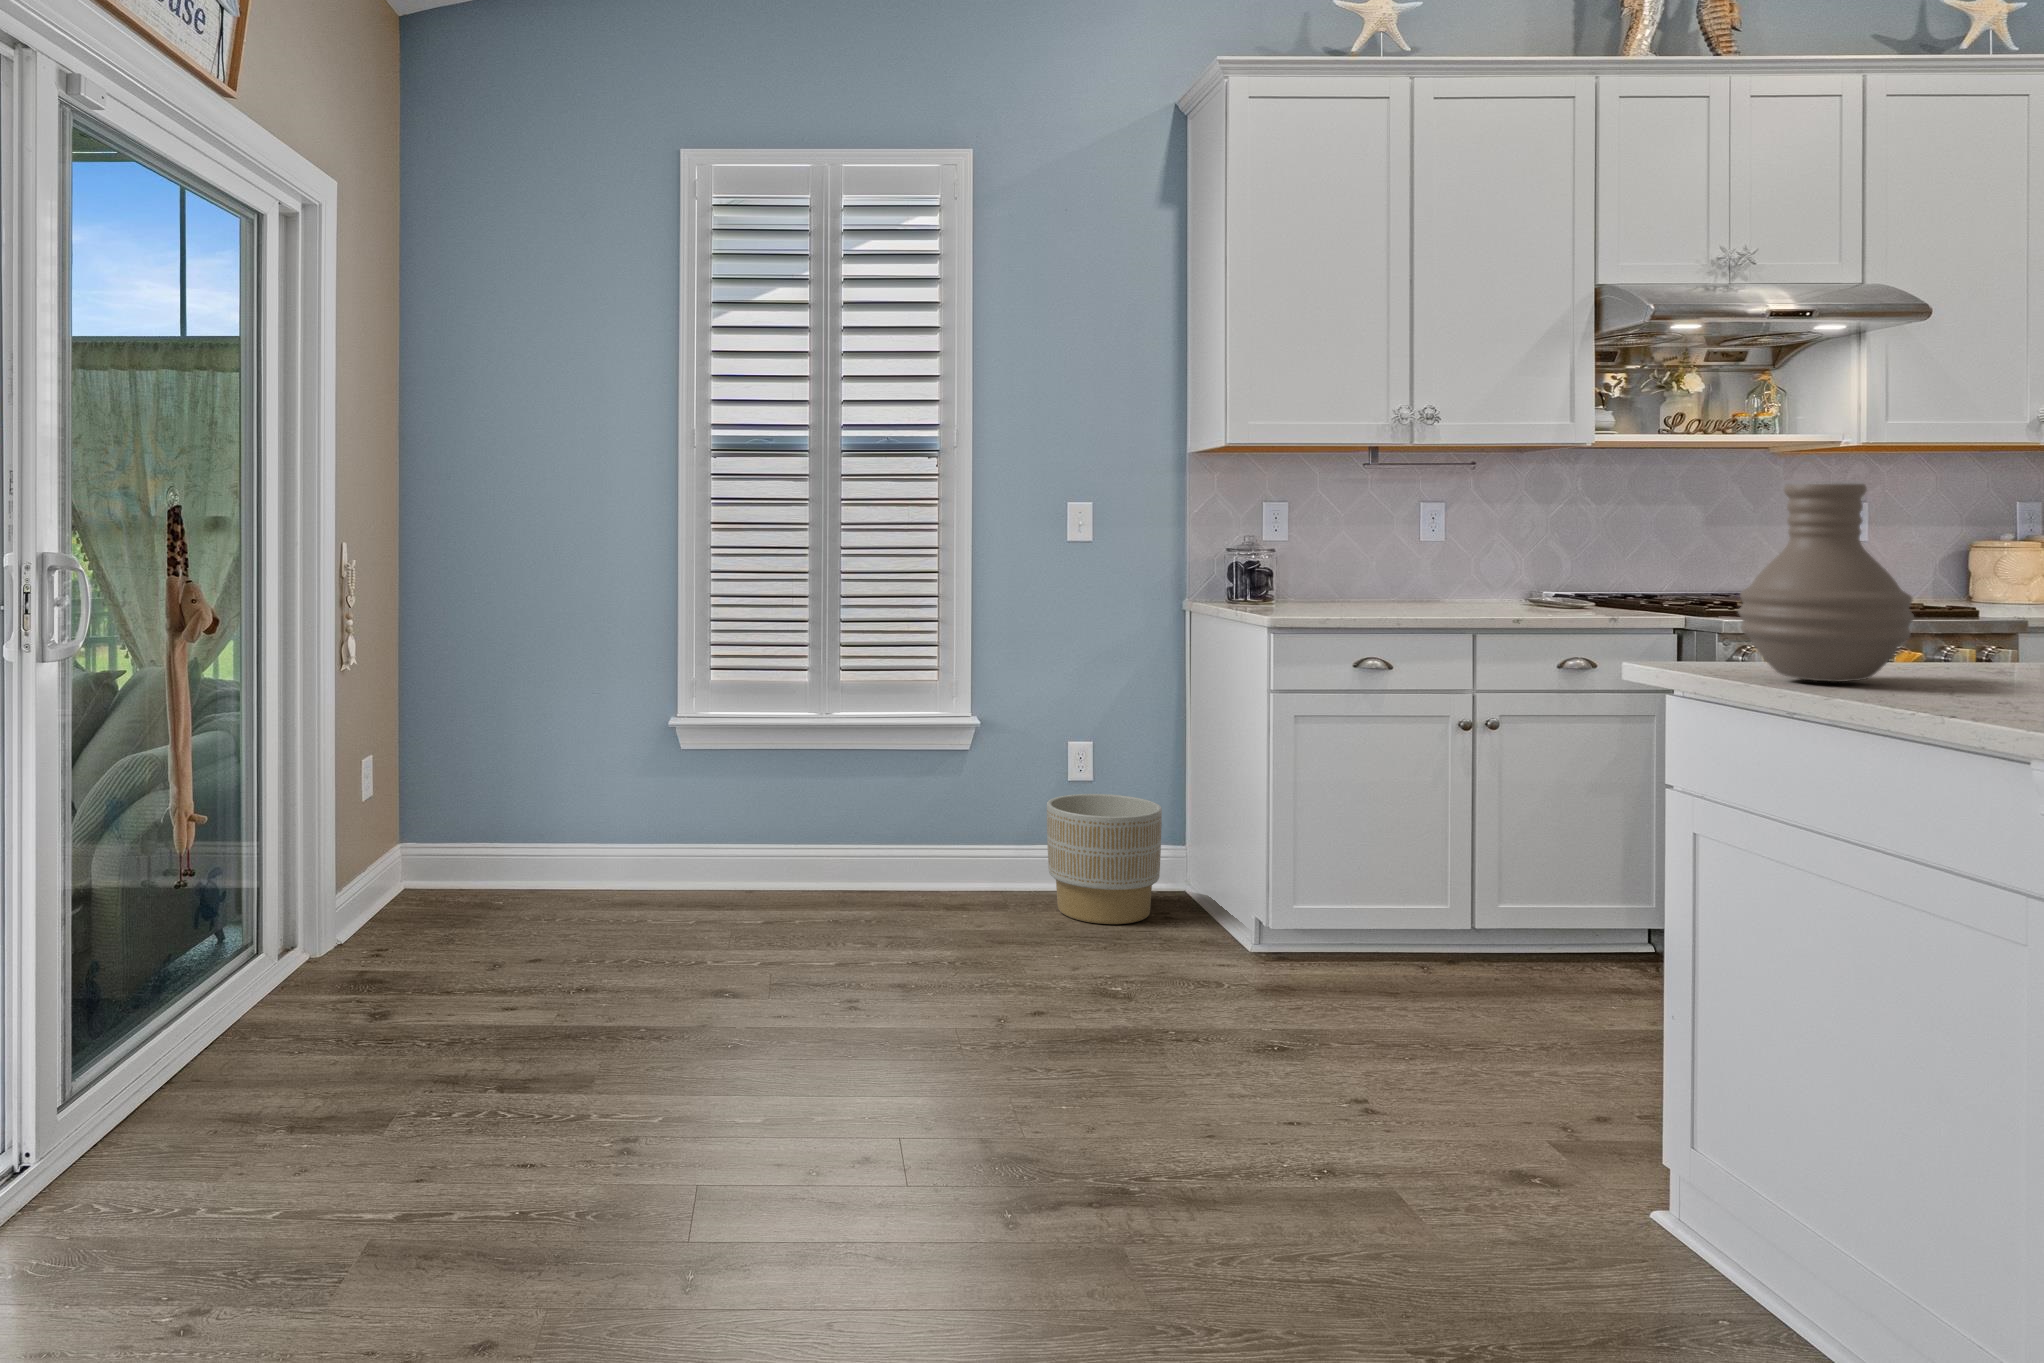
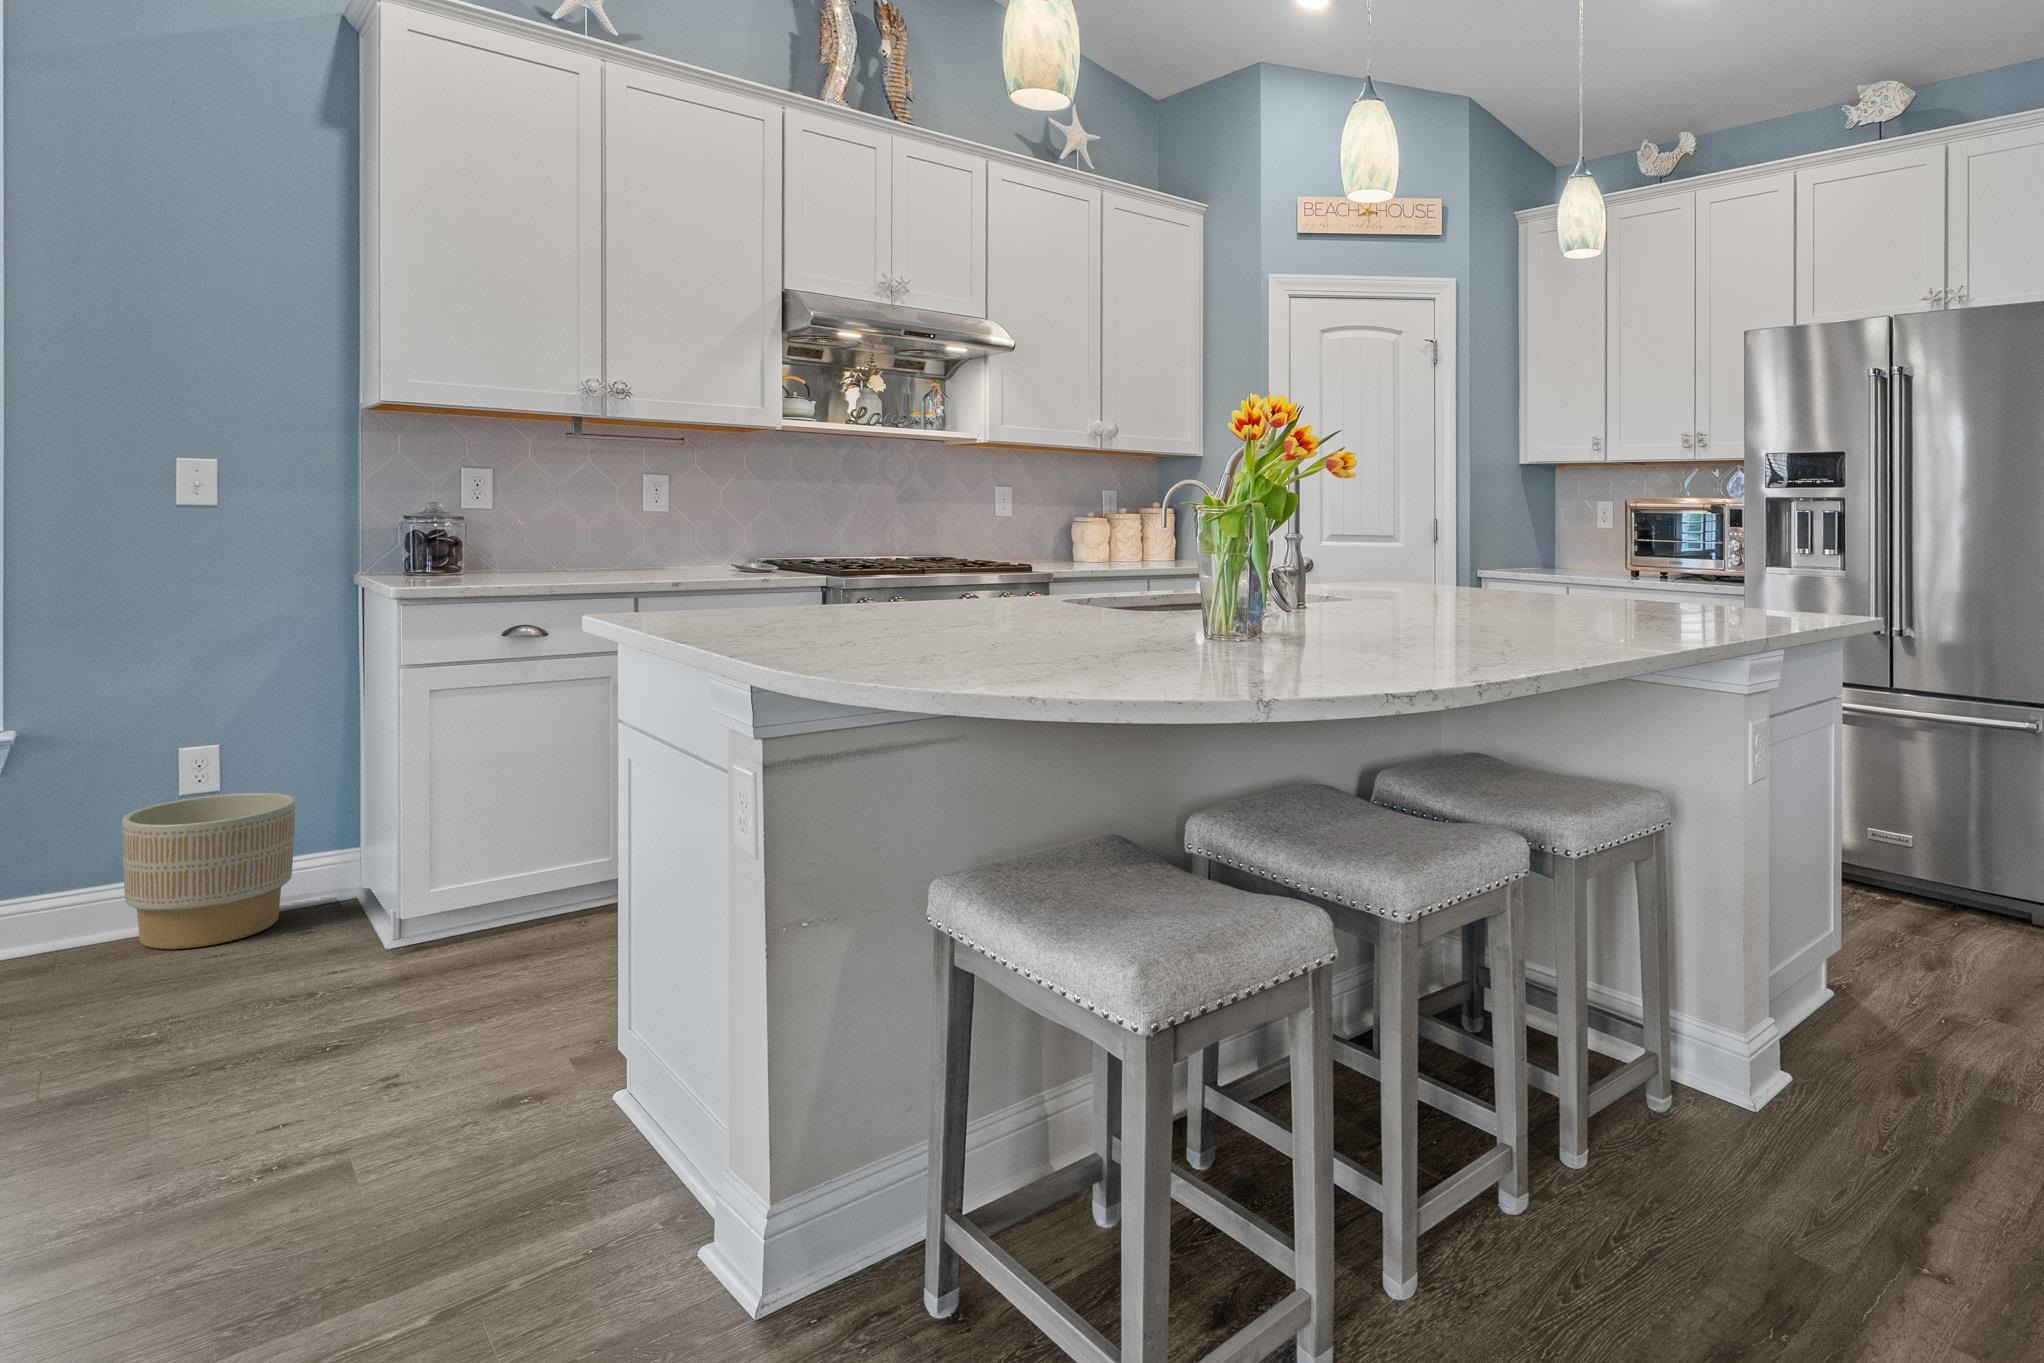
vase: present [1738,484,1914,682] -> none [673,451,815,631]

